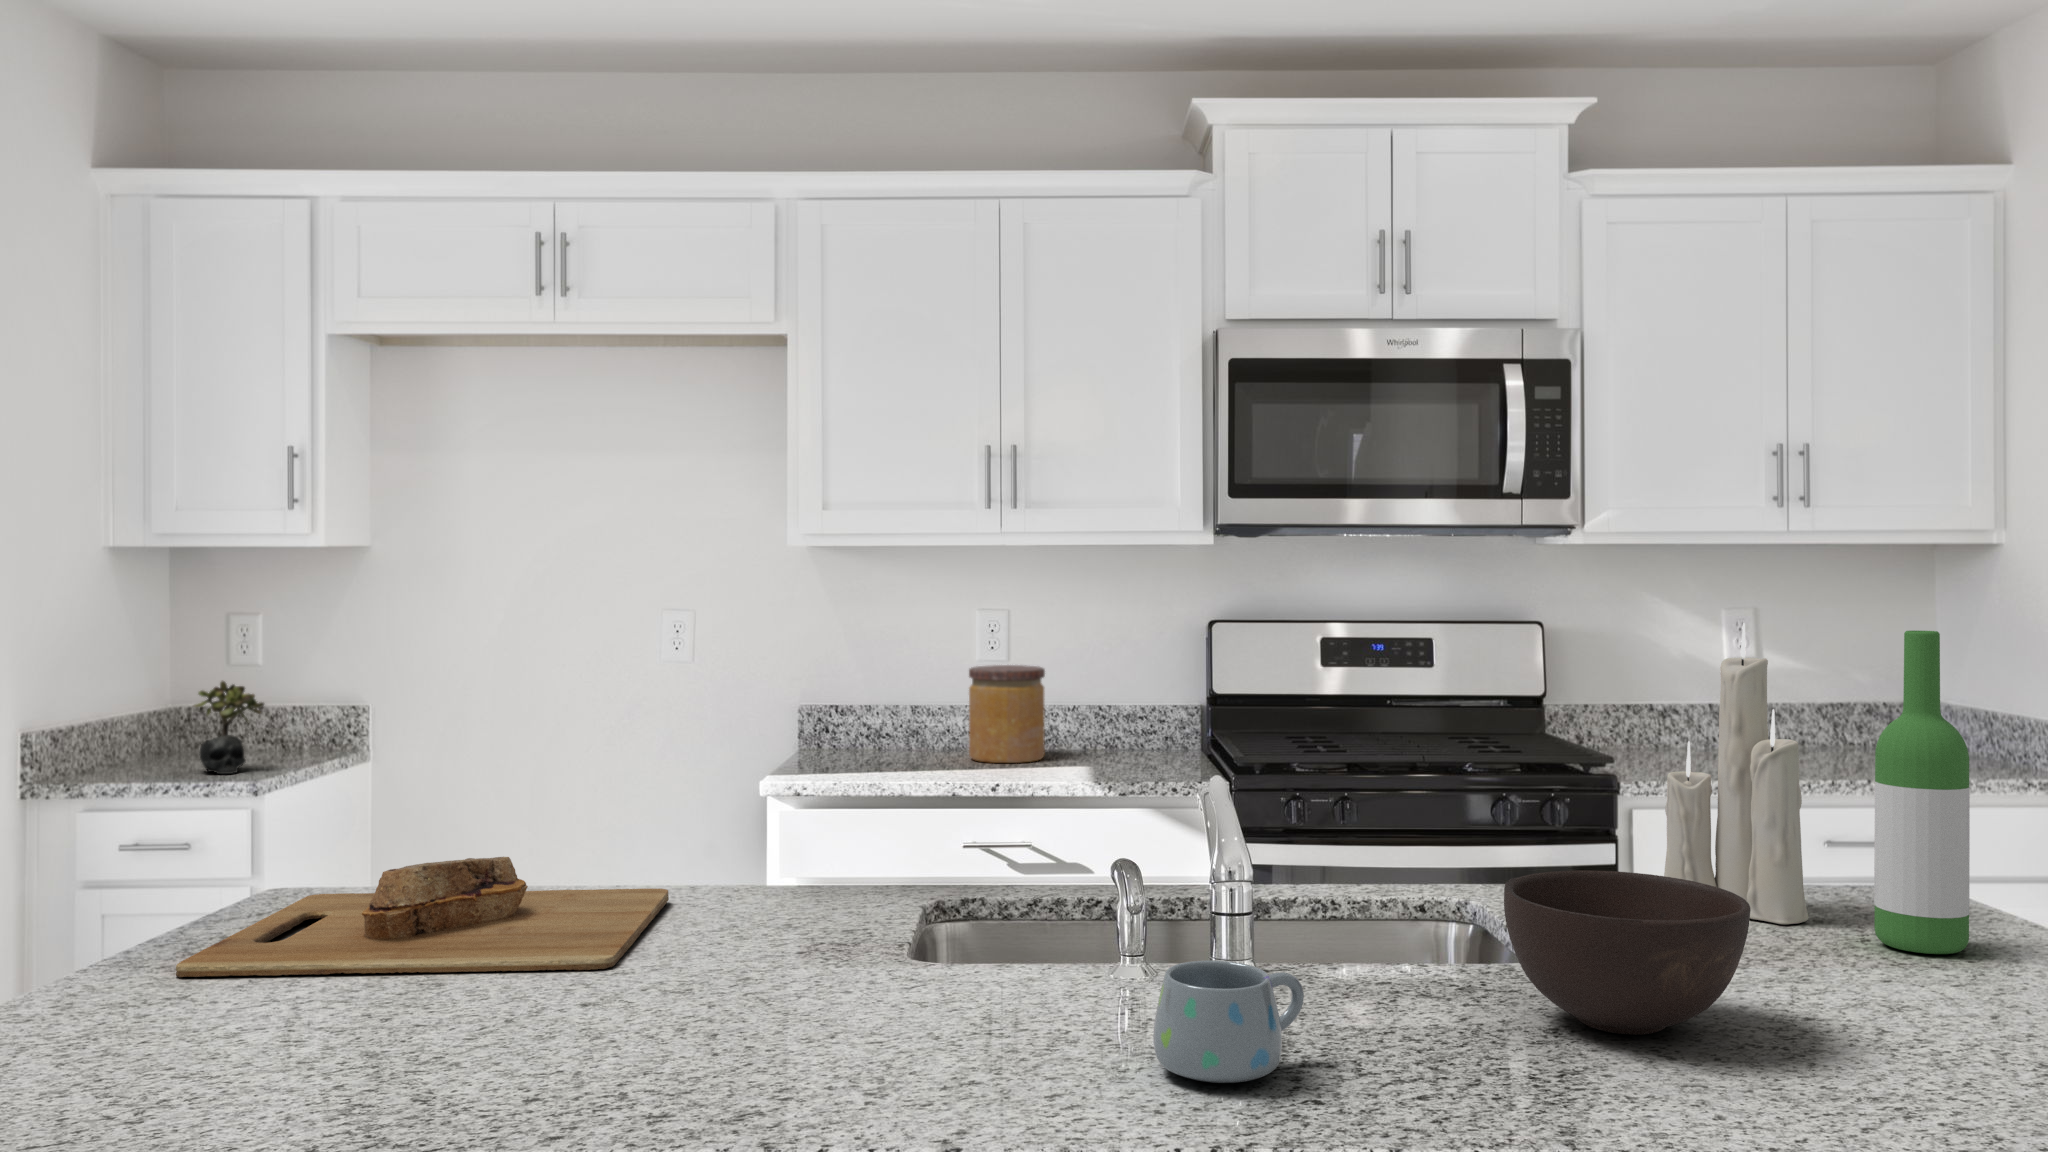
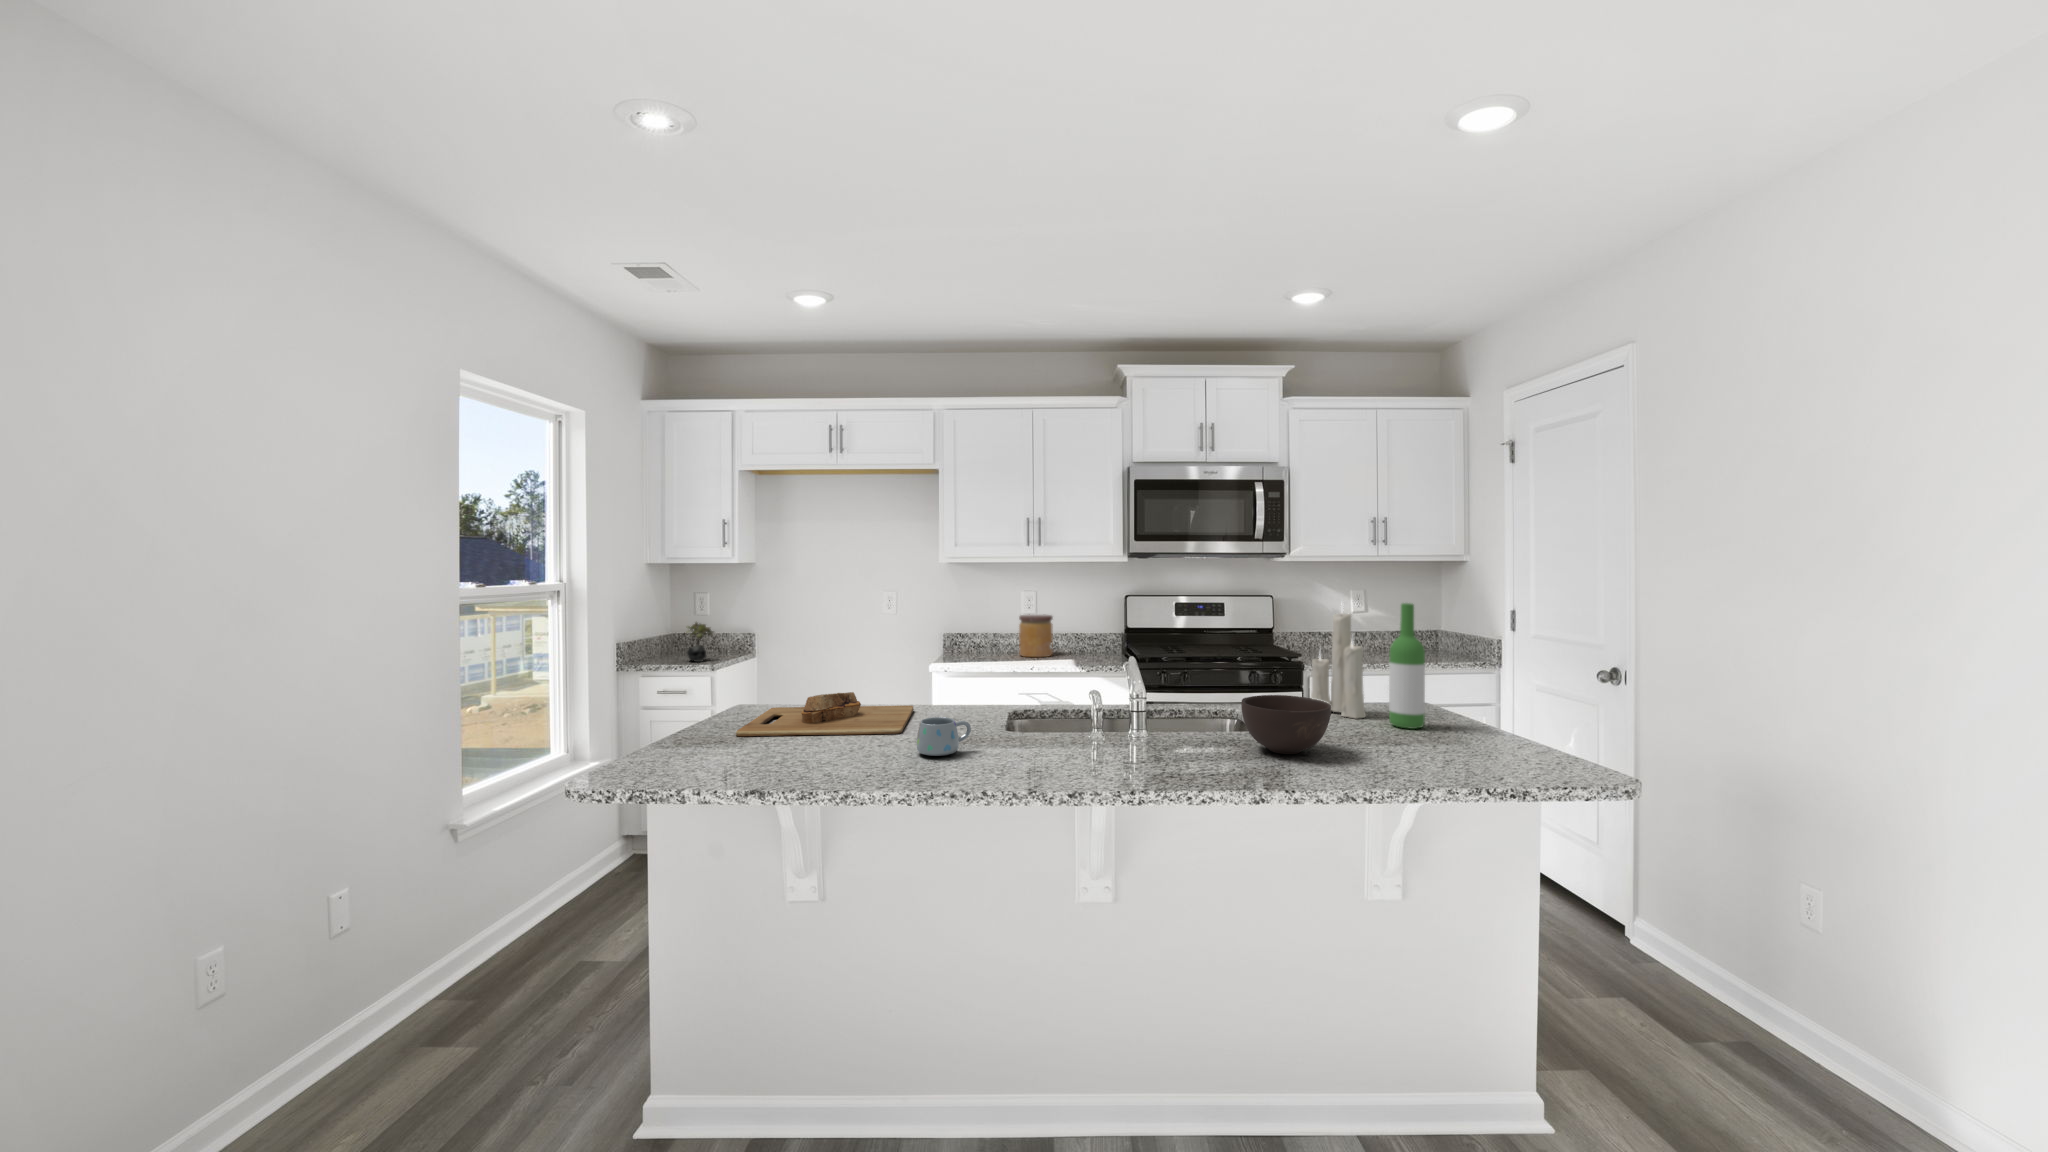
mug: present [1153,960,1304,1083] -> present [916,717,971,756]

